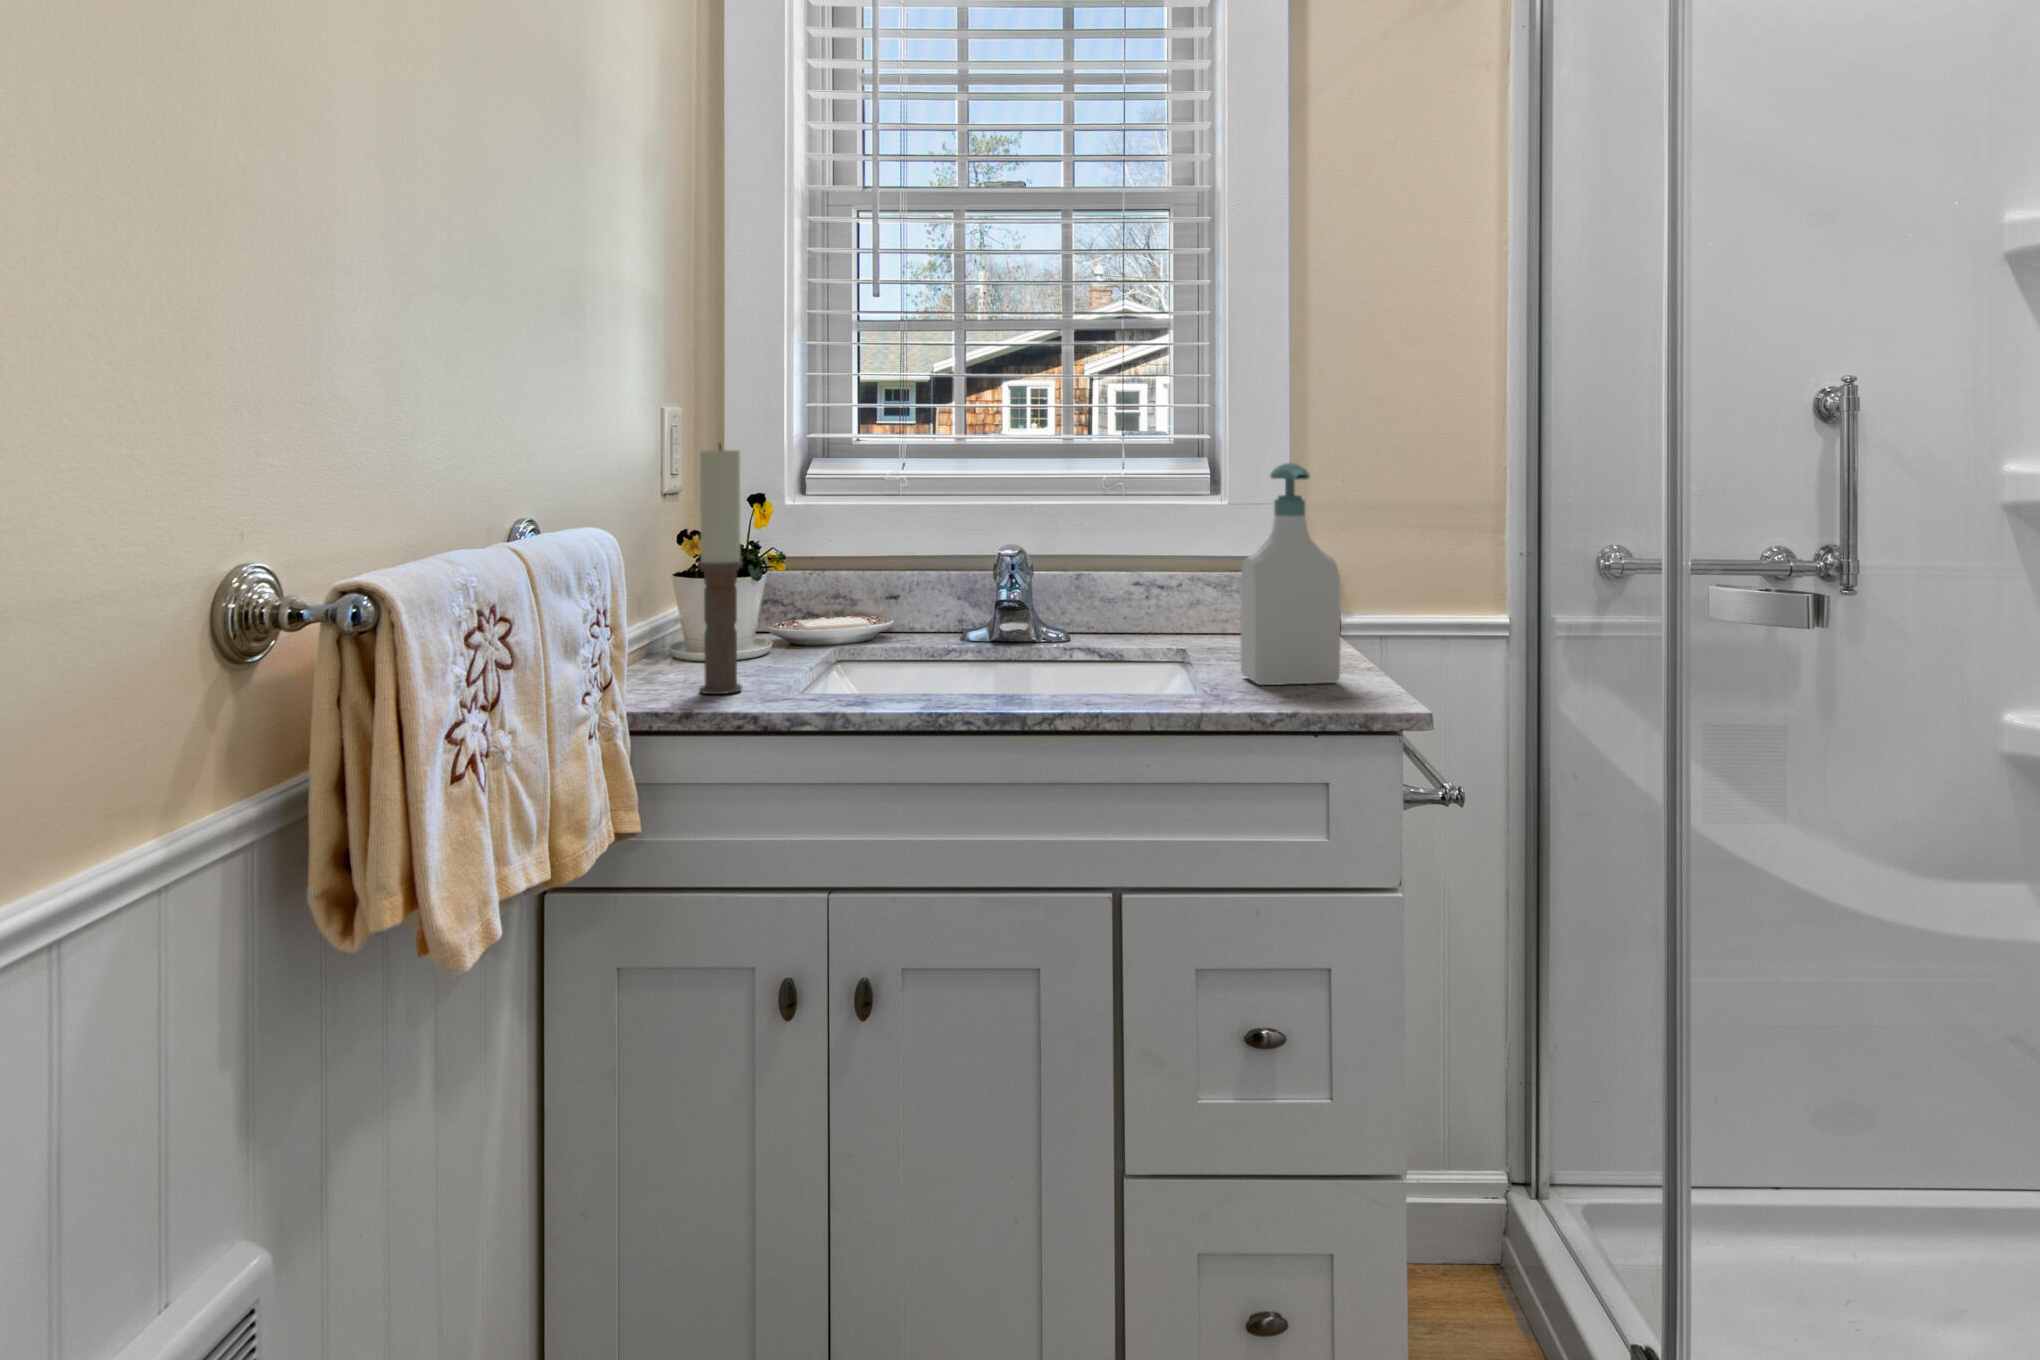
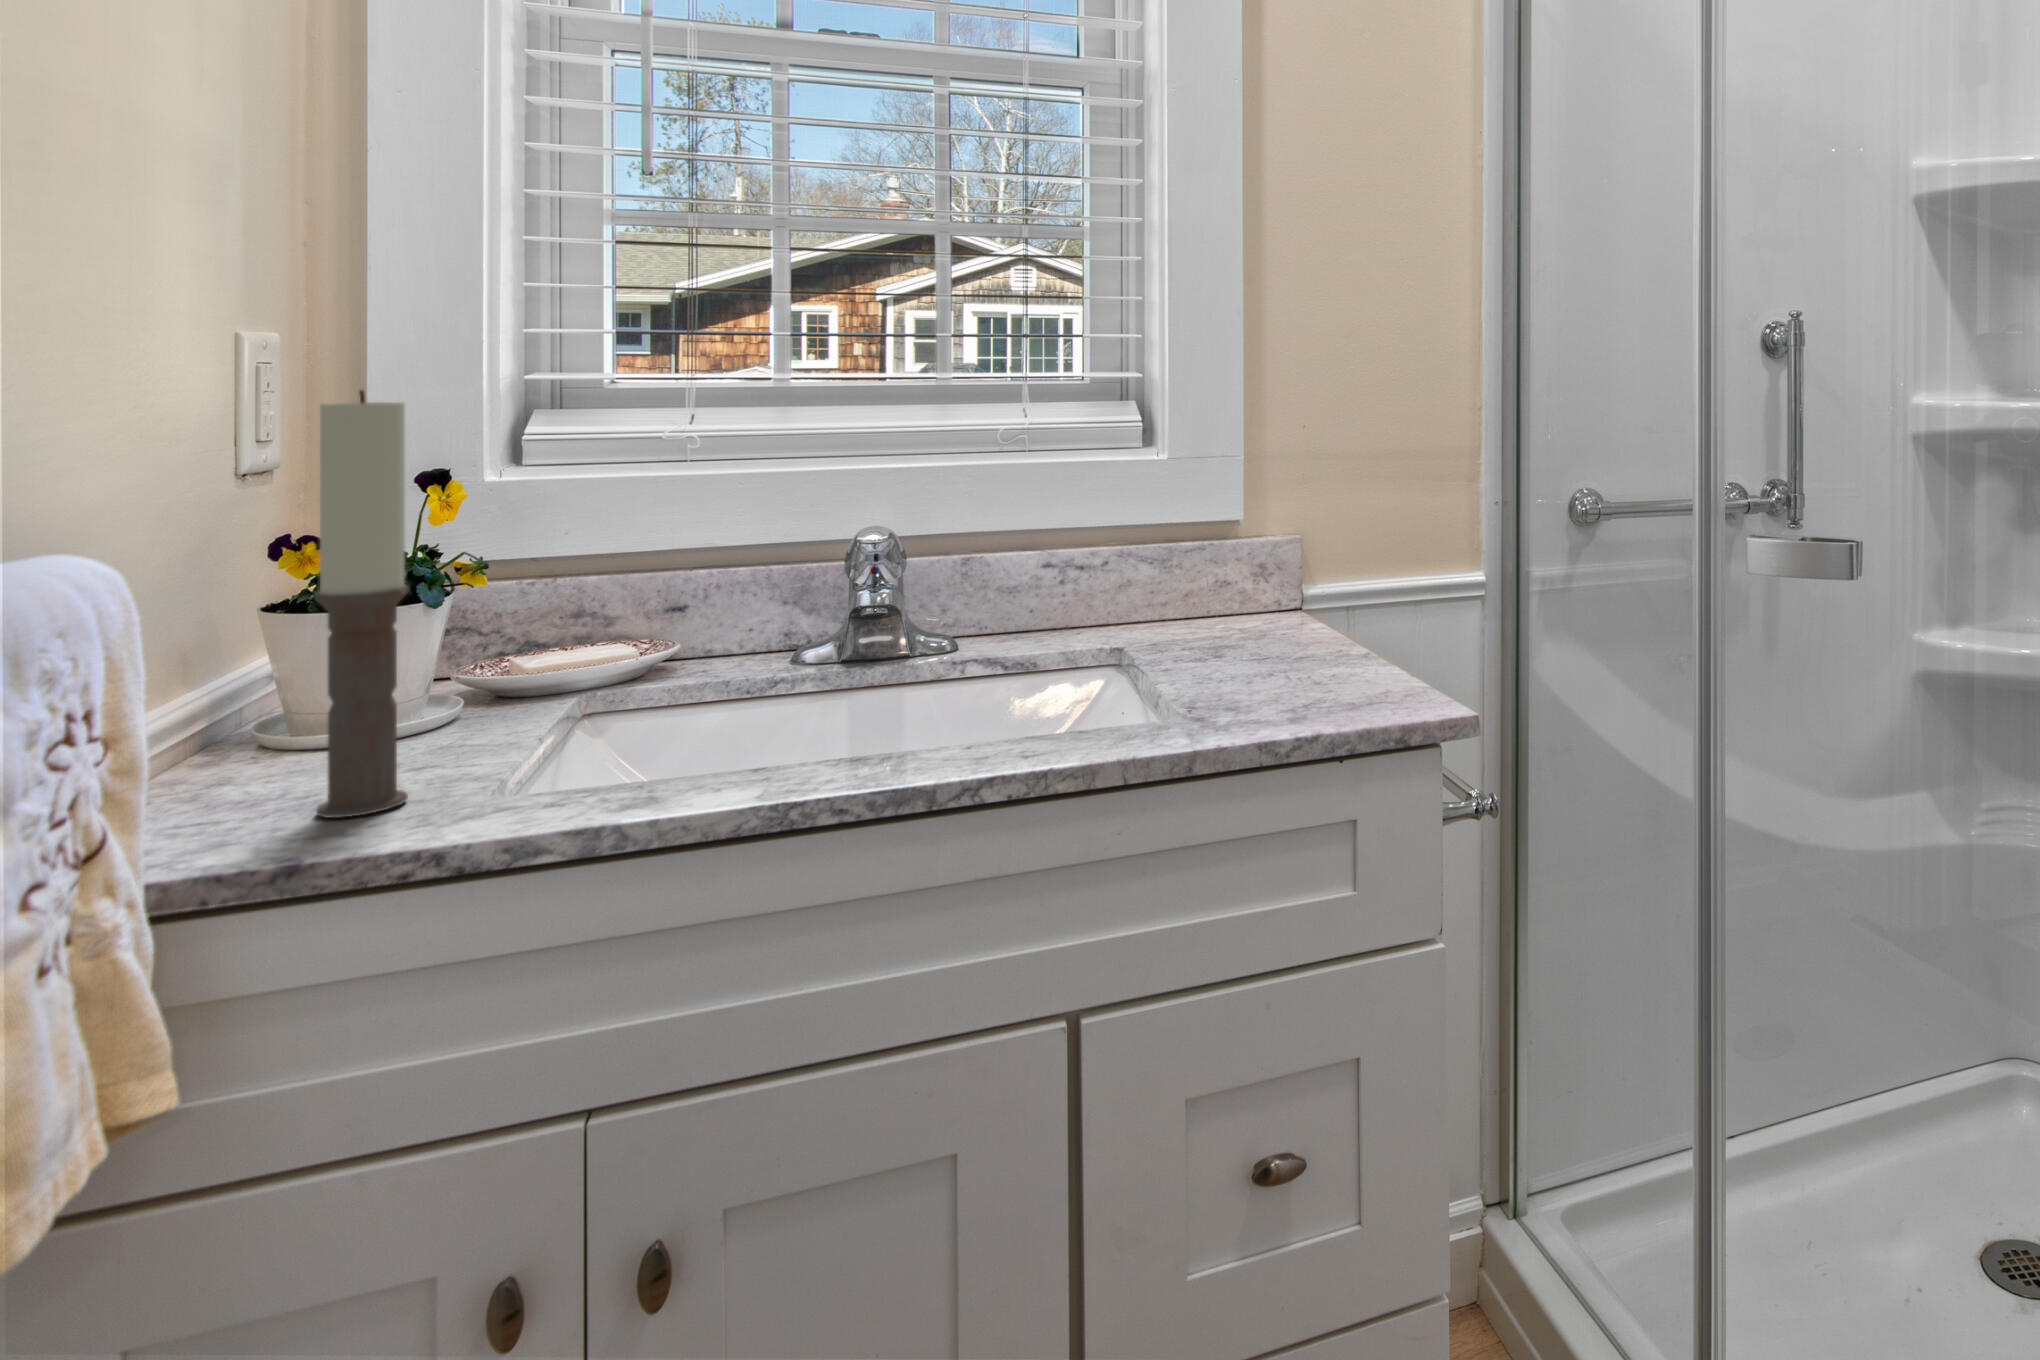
soap bottle: present [1241,463,1340,685] -> none [1213,408,1341,696]

